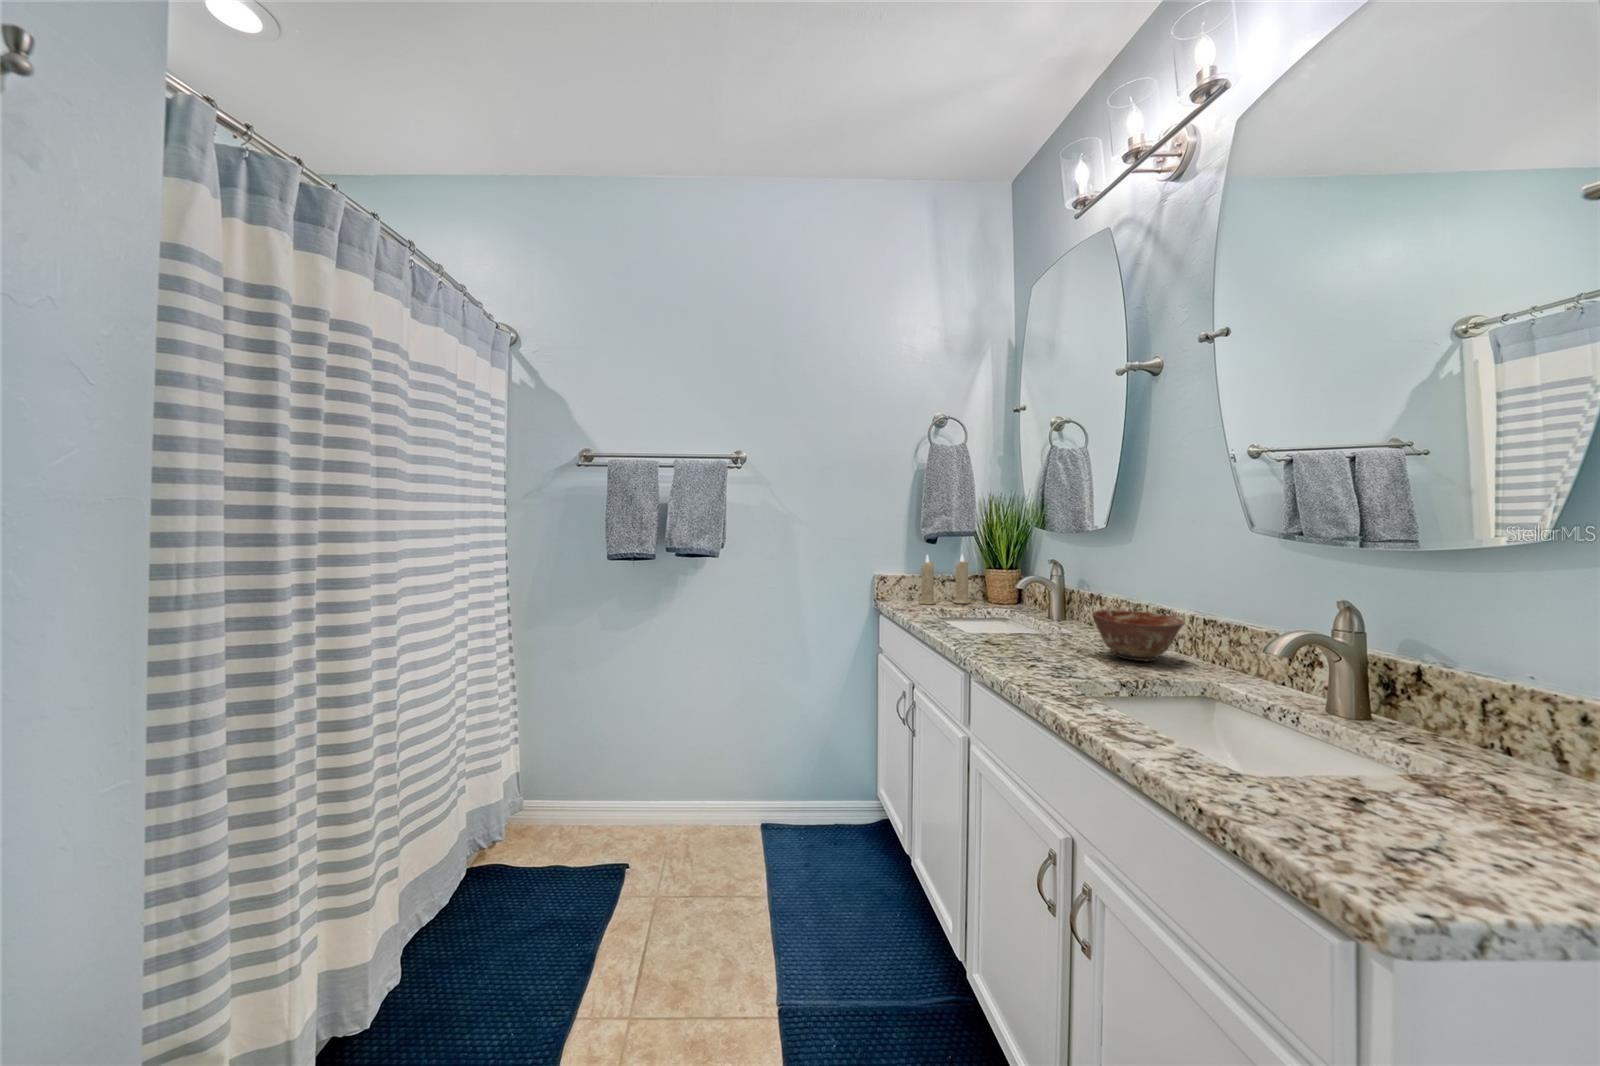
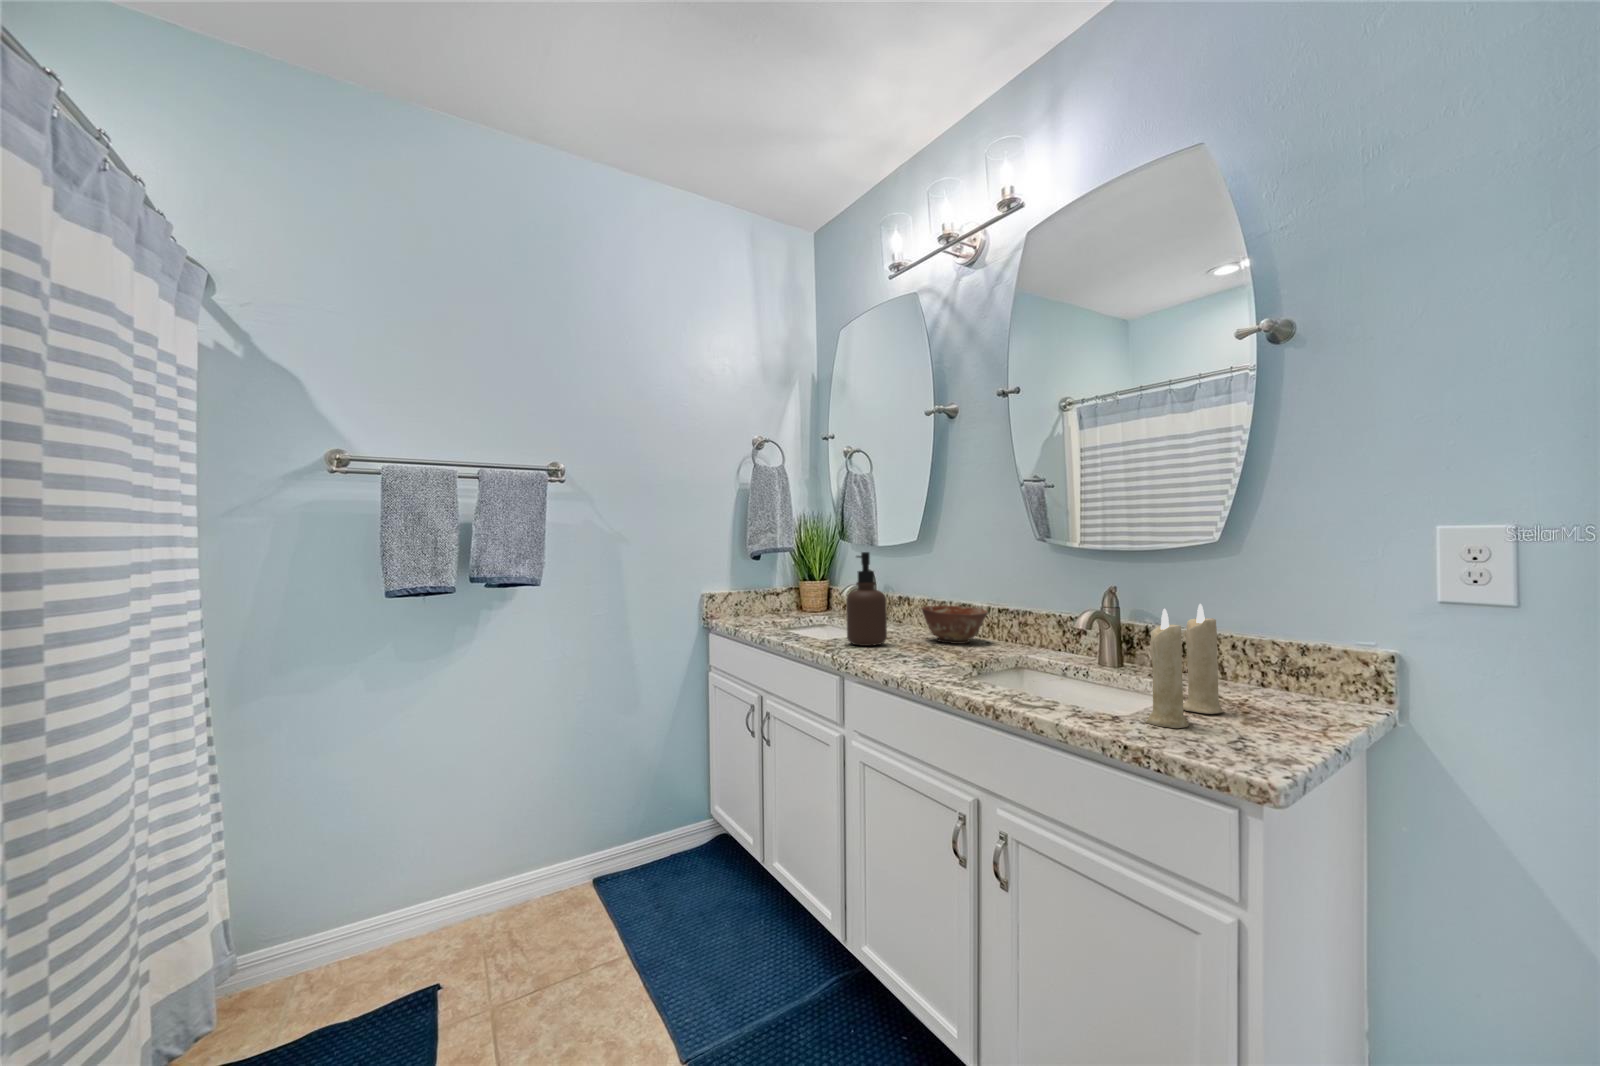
soap dispenser: none [989,544,1038,655] -> present [846,552,887,646]
candle: present [919,555,970,605] -> present [1146,604,1224,728]

